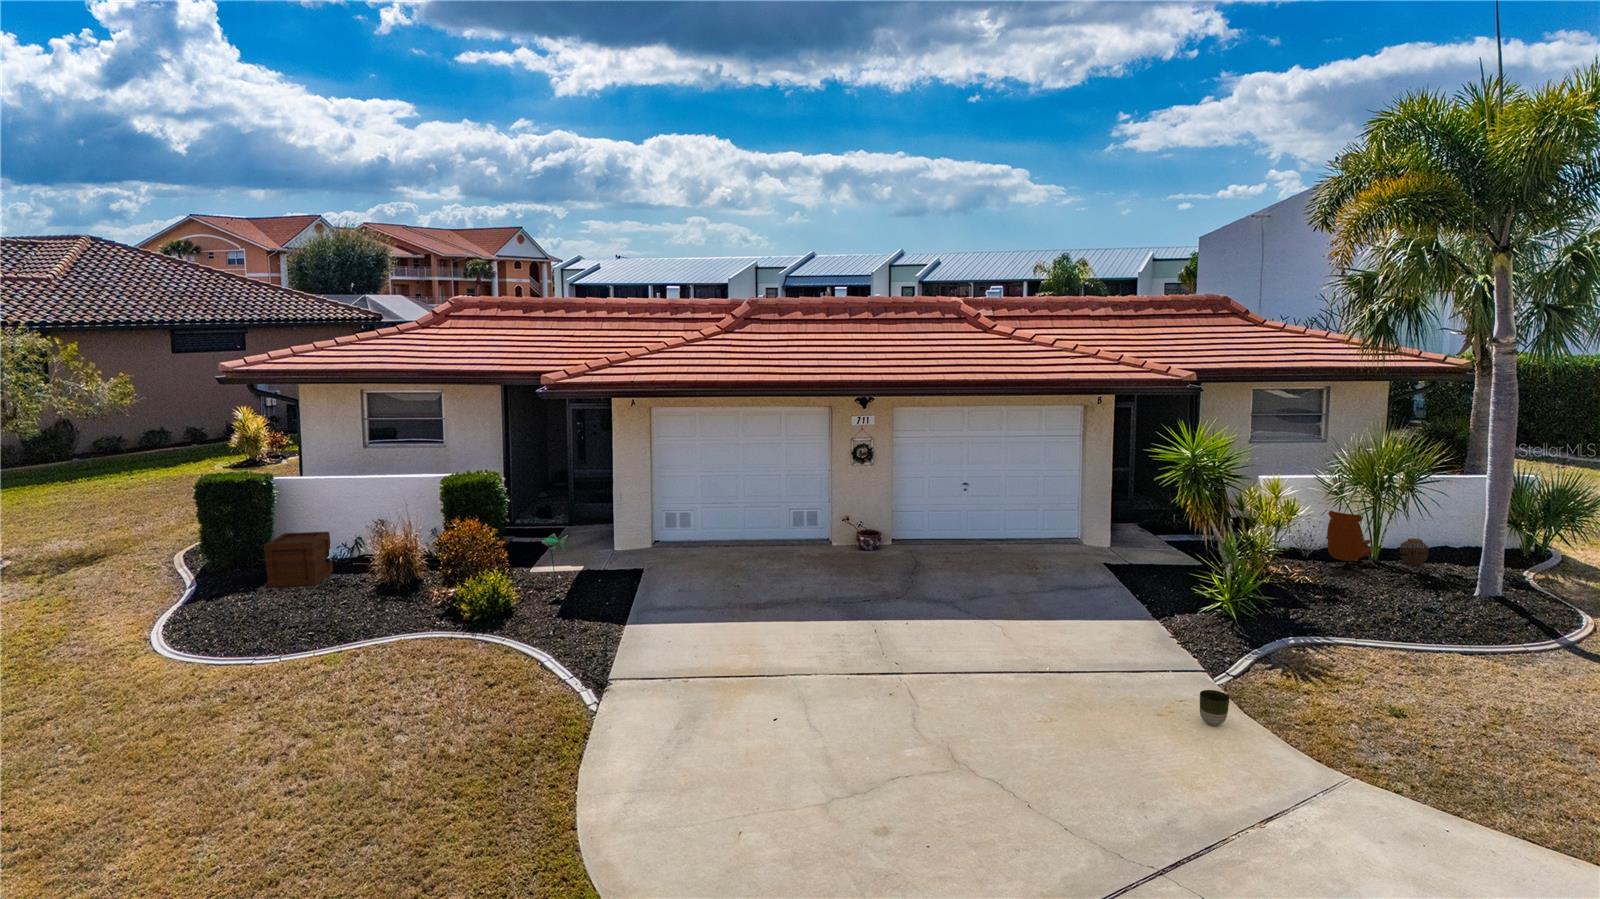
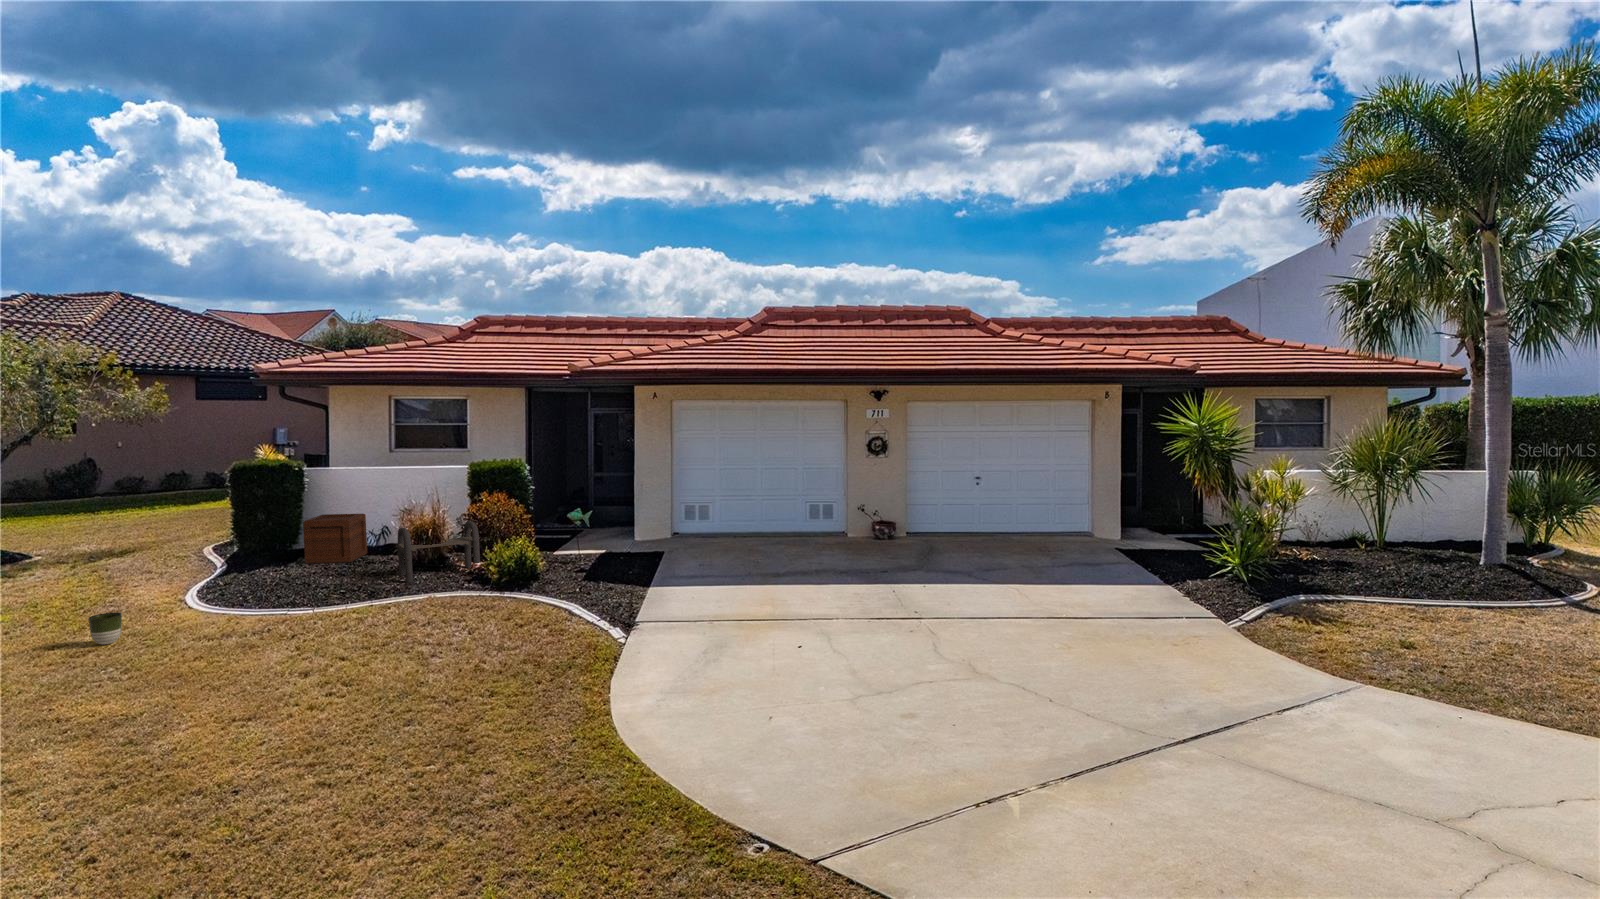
lounge chair: present [1324,511,1375,576] -> none [1329,491,1380,556]
woven basket: present [1400,538,1429,565] -> none [1403,523,1432,549]
bench: none [363,547,451,617] -> present [398,521,480,583]
planter: present [1200,690,1230,725] -> present [88,612,121,645]

